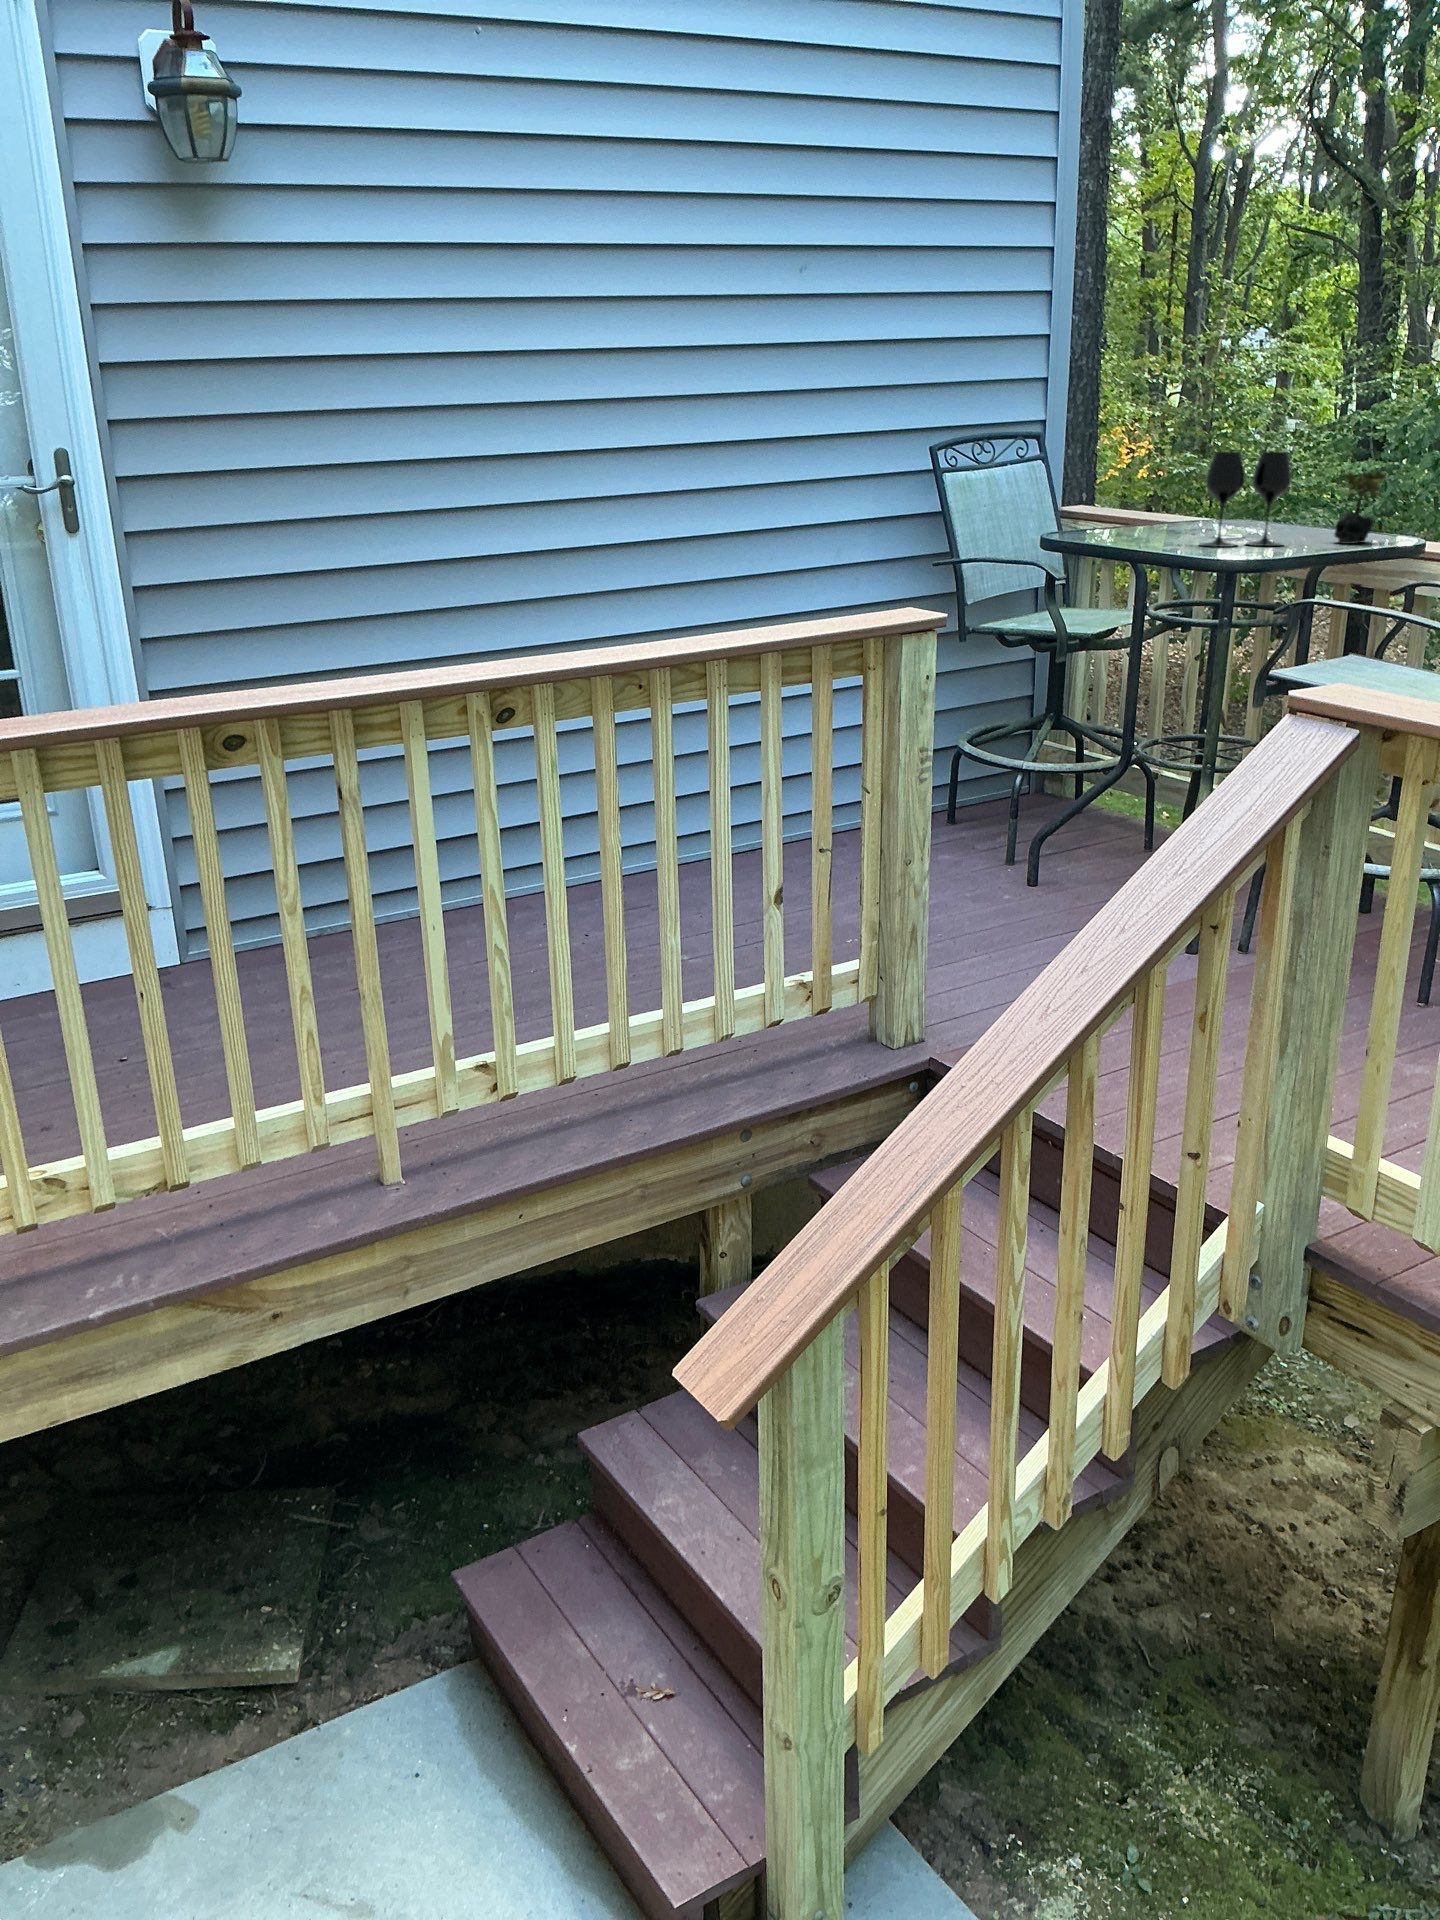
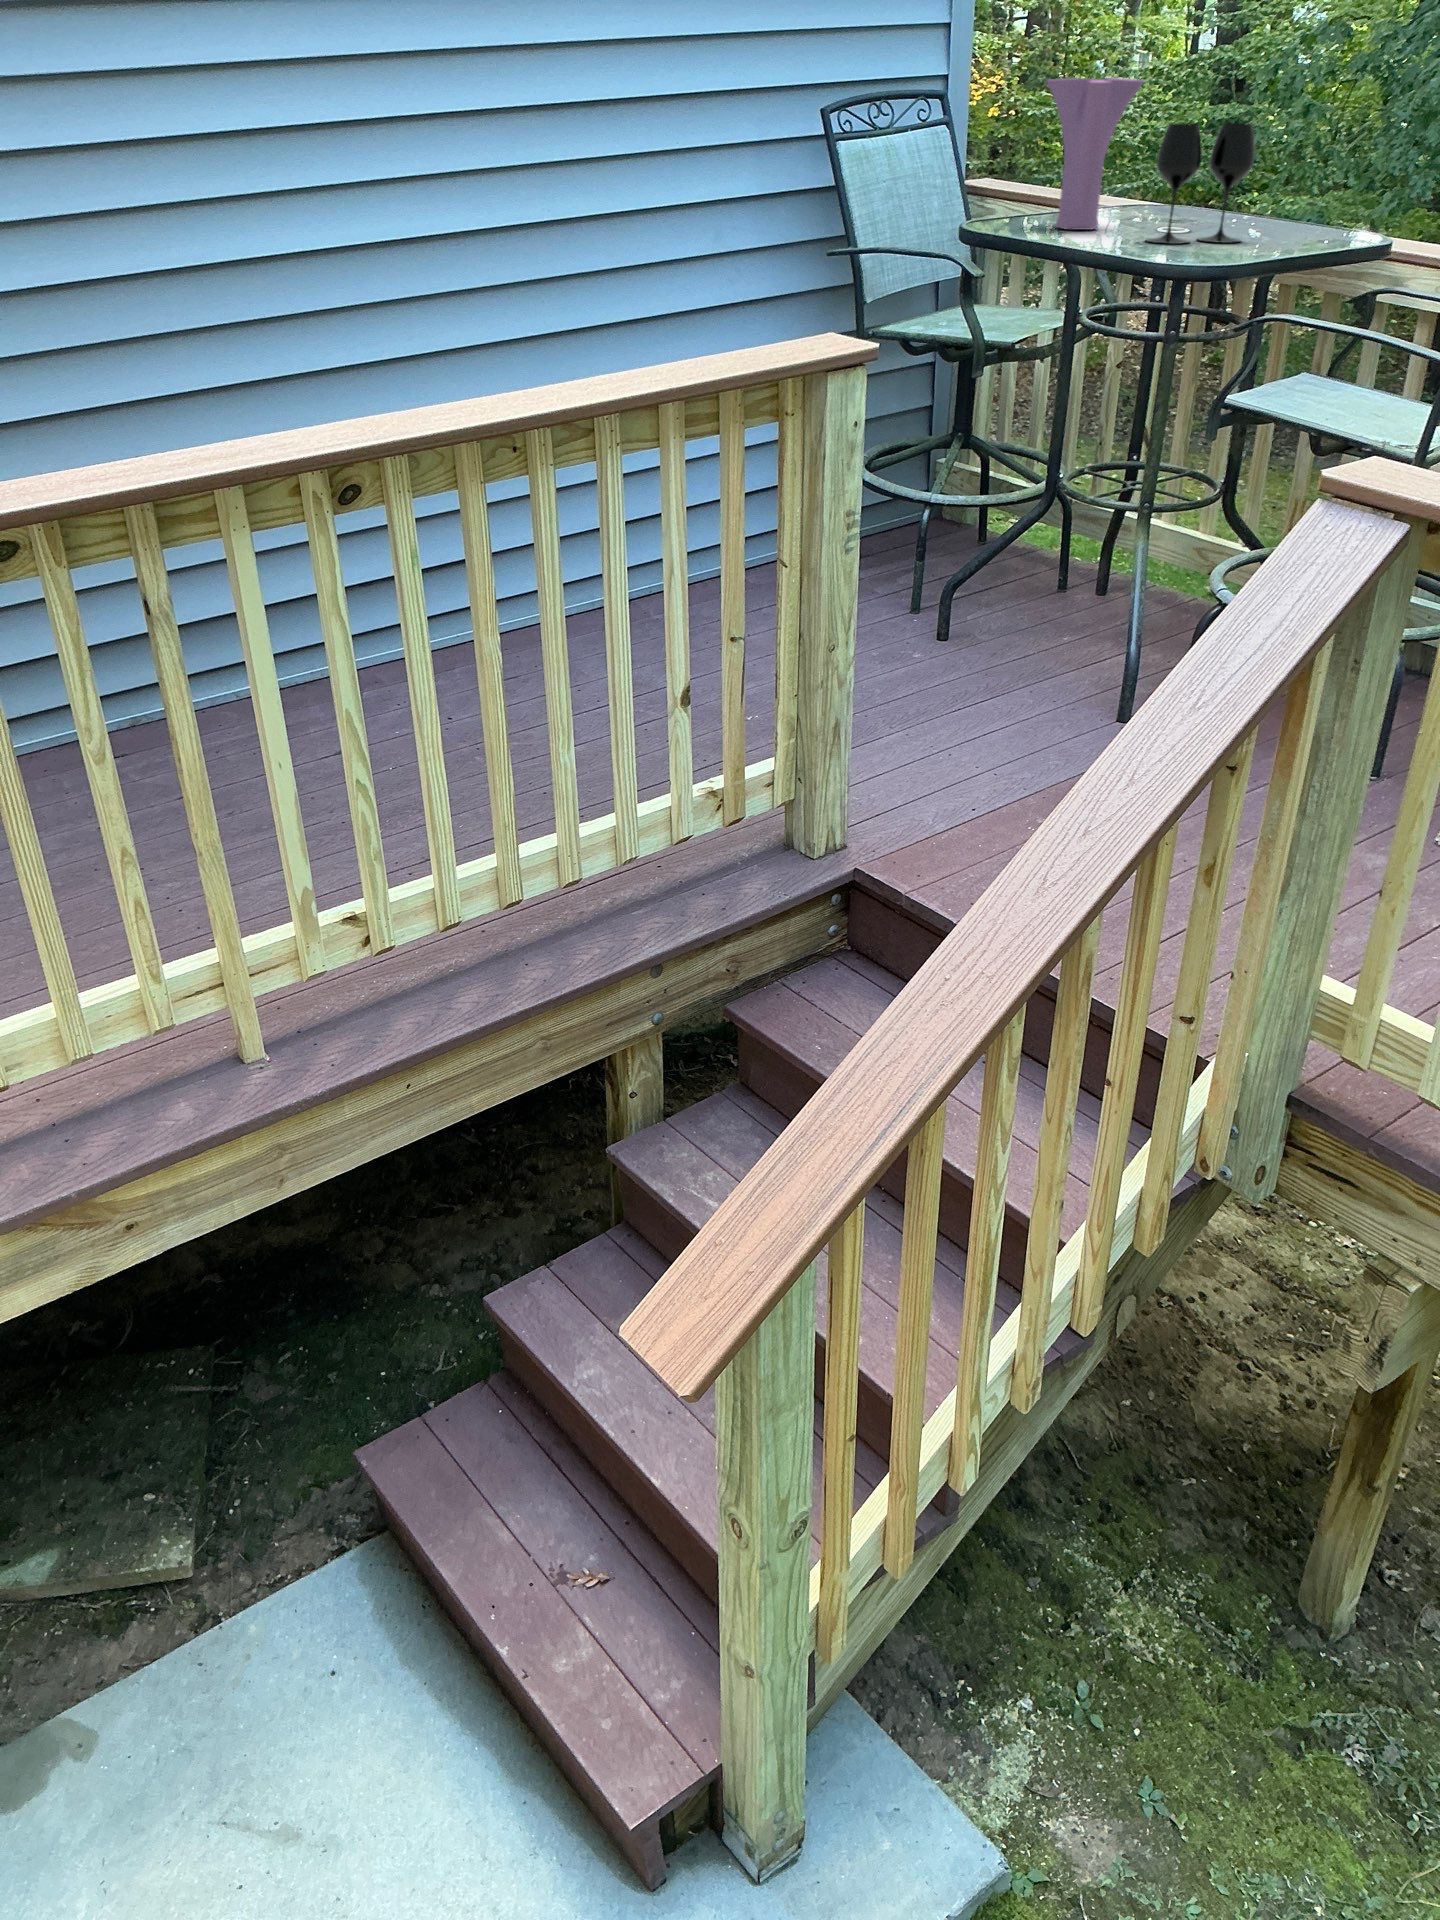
vase: none [1113,420,1197,538] -> present [1047,77,1144,230]
succulent plant: present [1334,468,1386,544] -> none [1295,143,1358,239]

